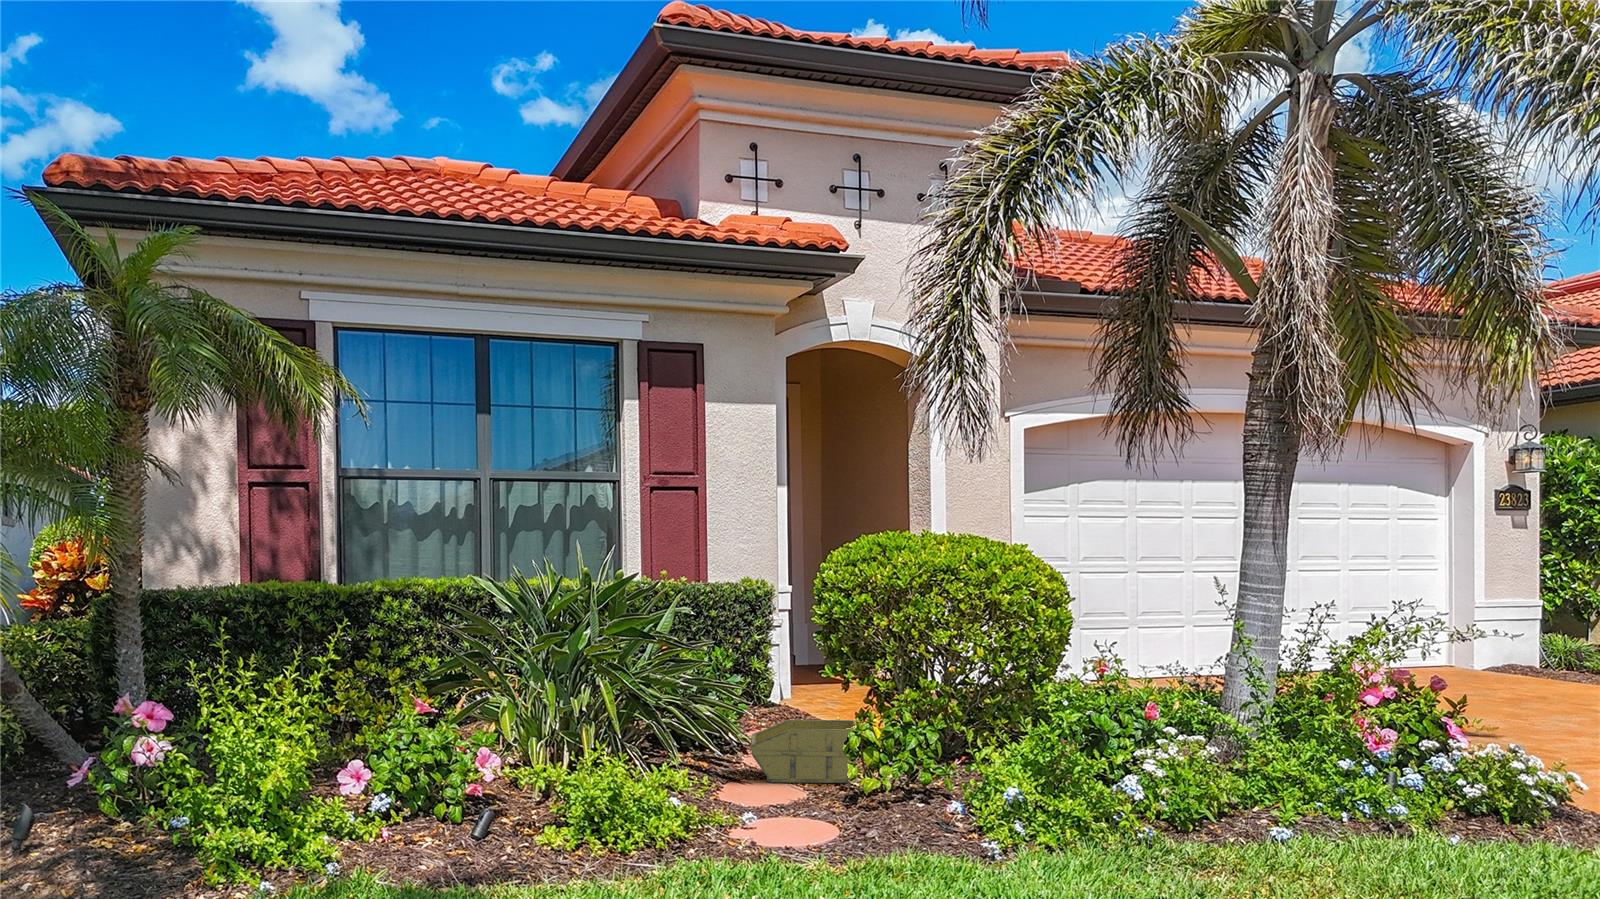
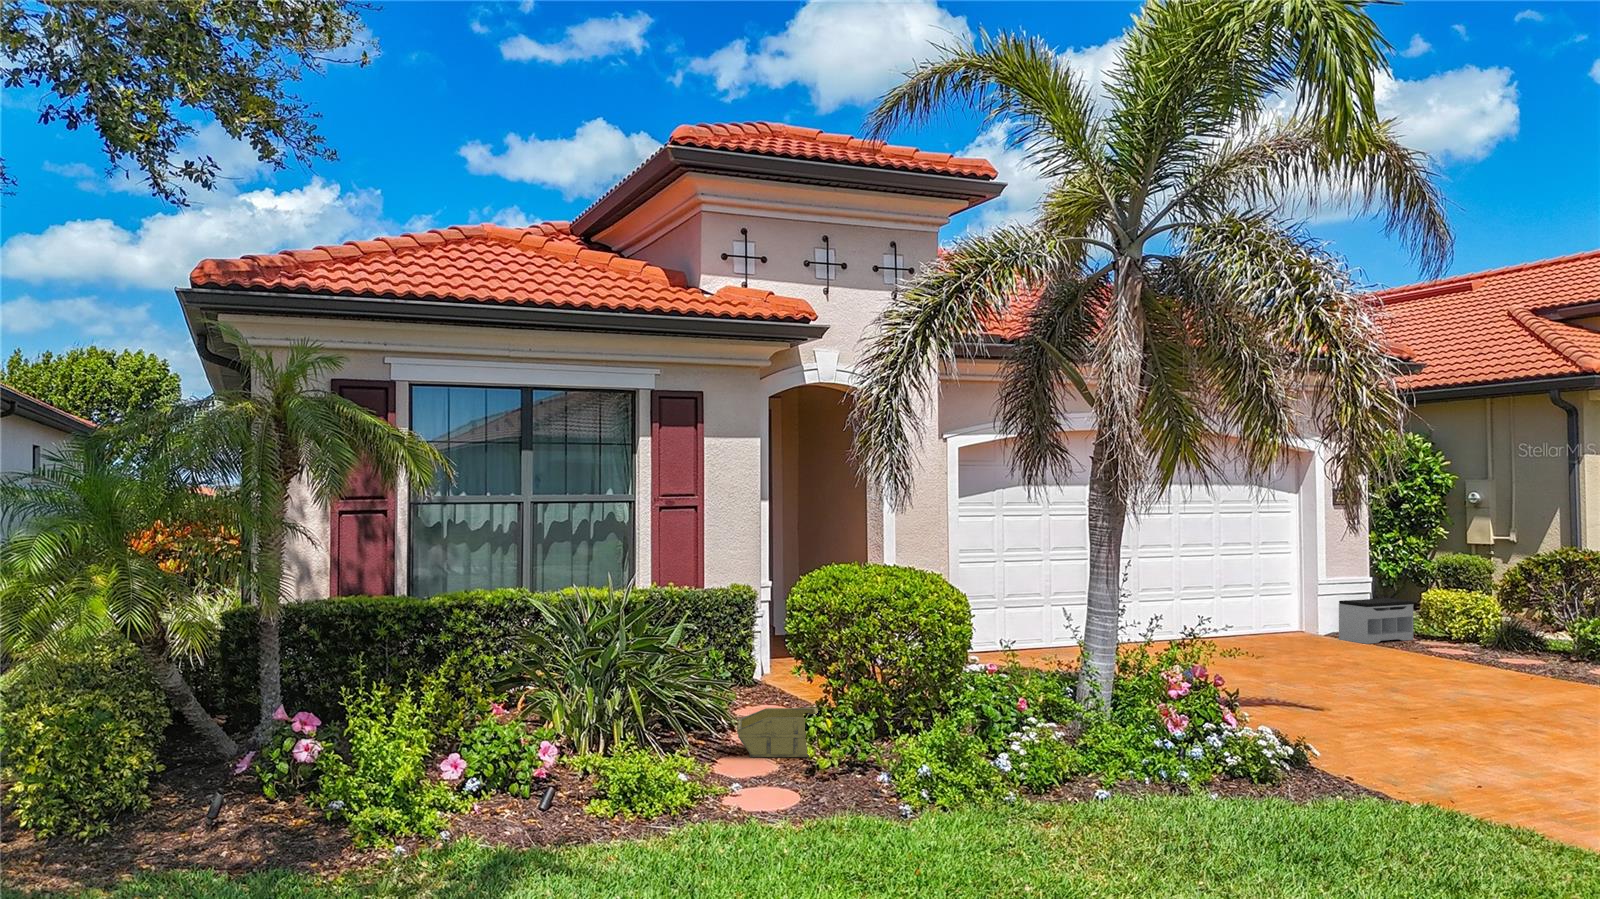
bench: none [1486,622,1580,676] -> present [1339,598,1414,644]

